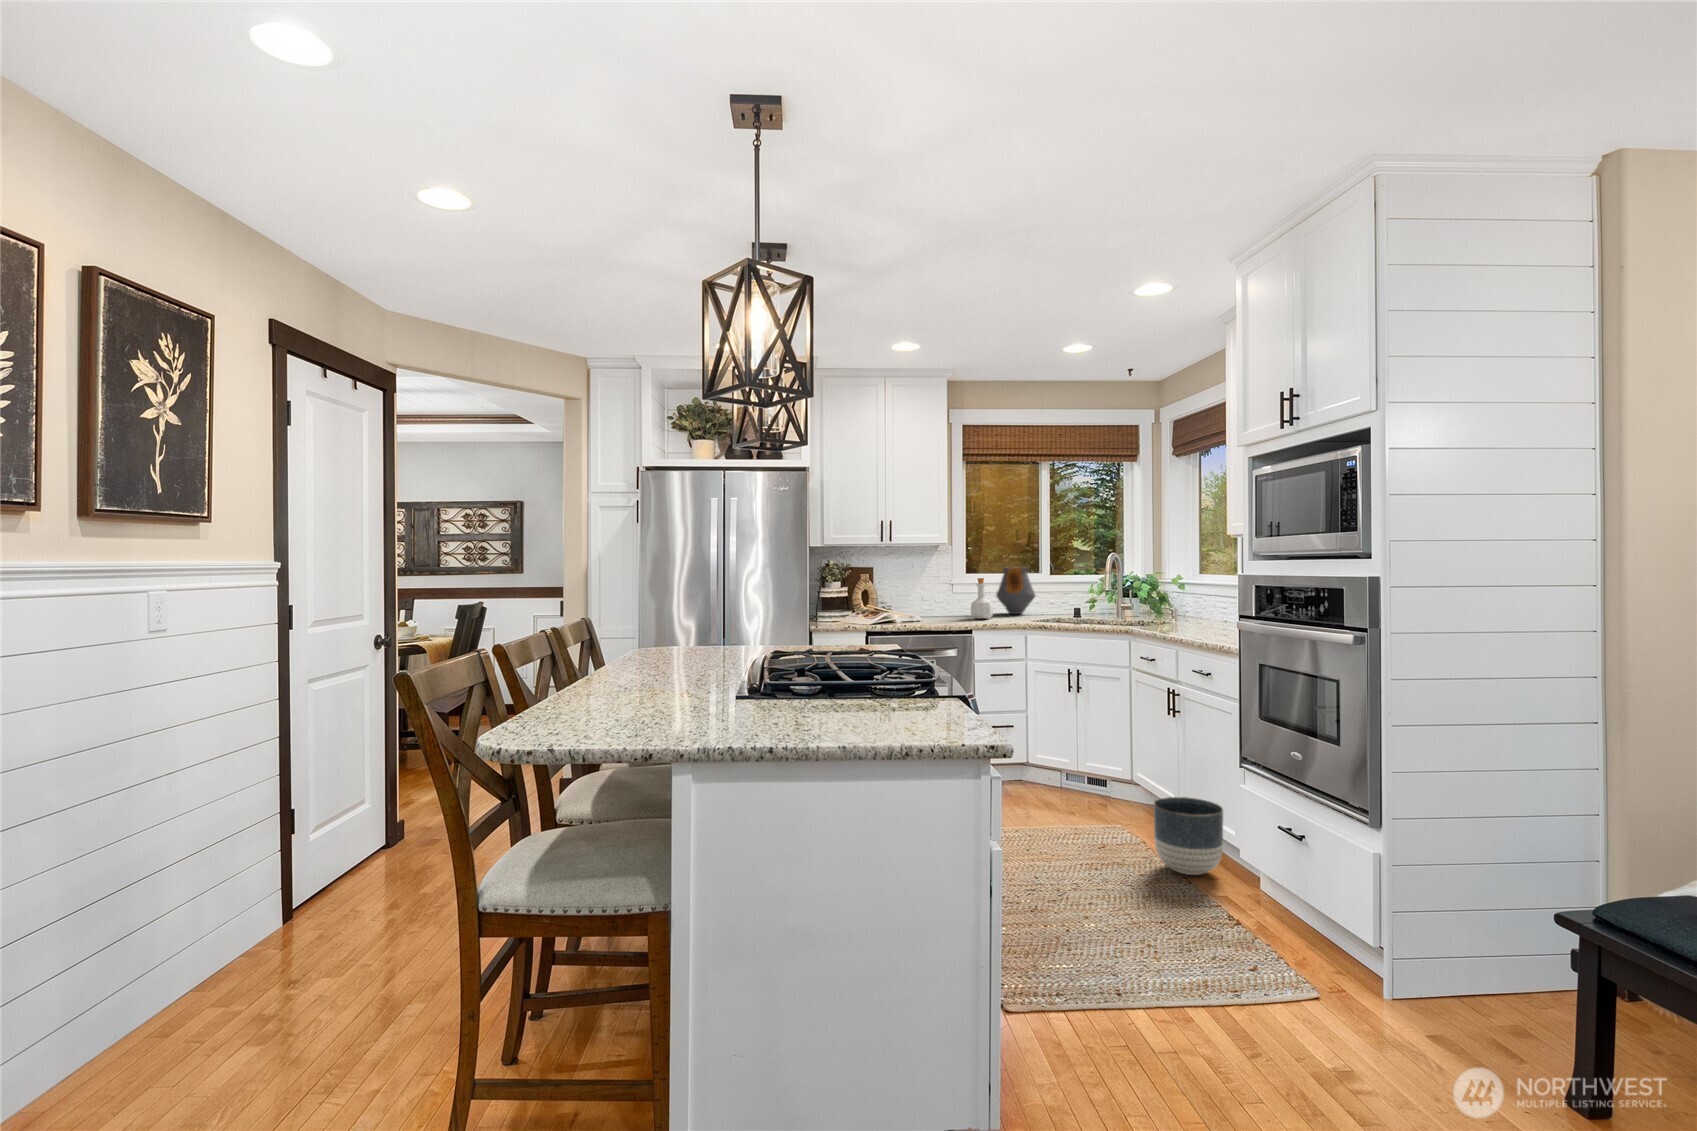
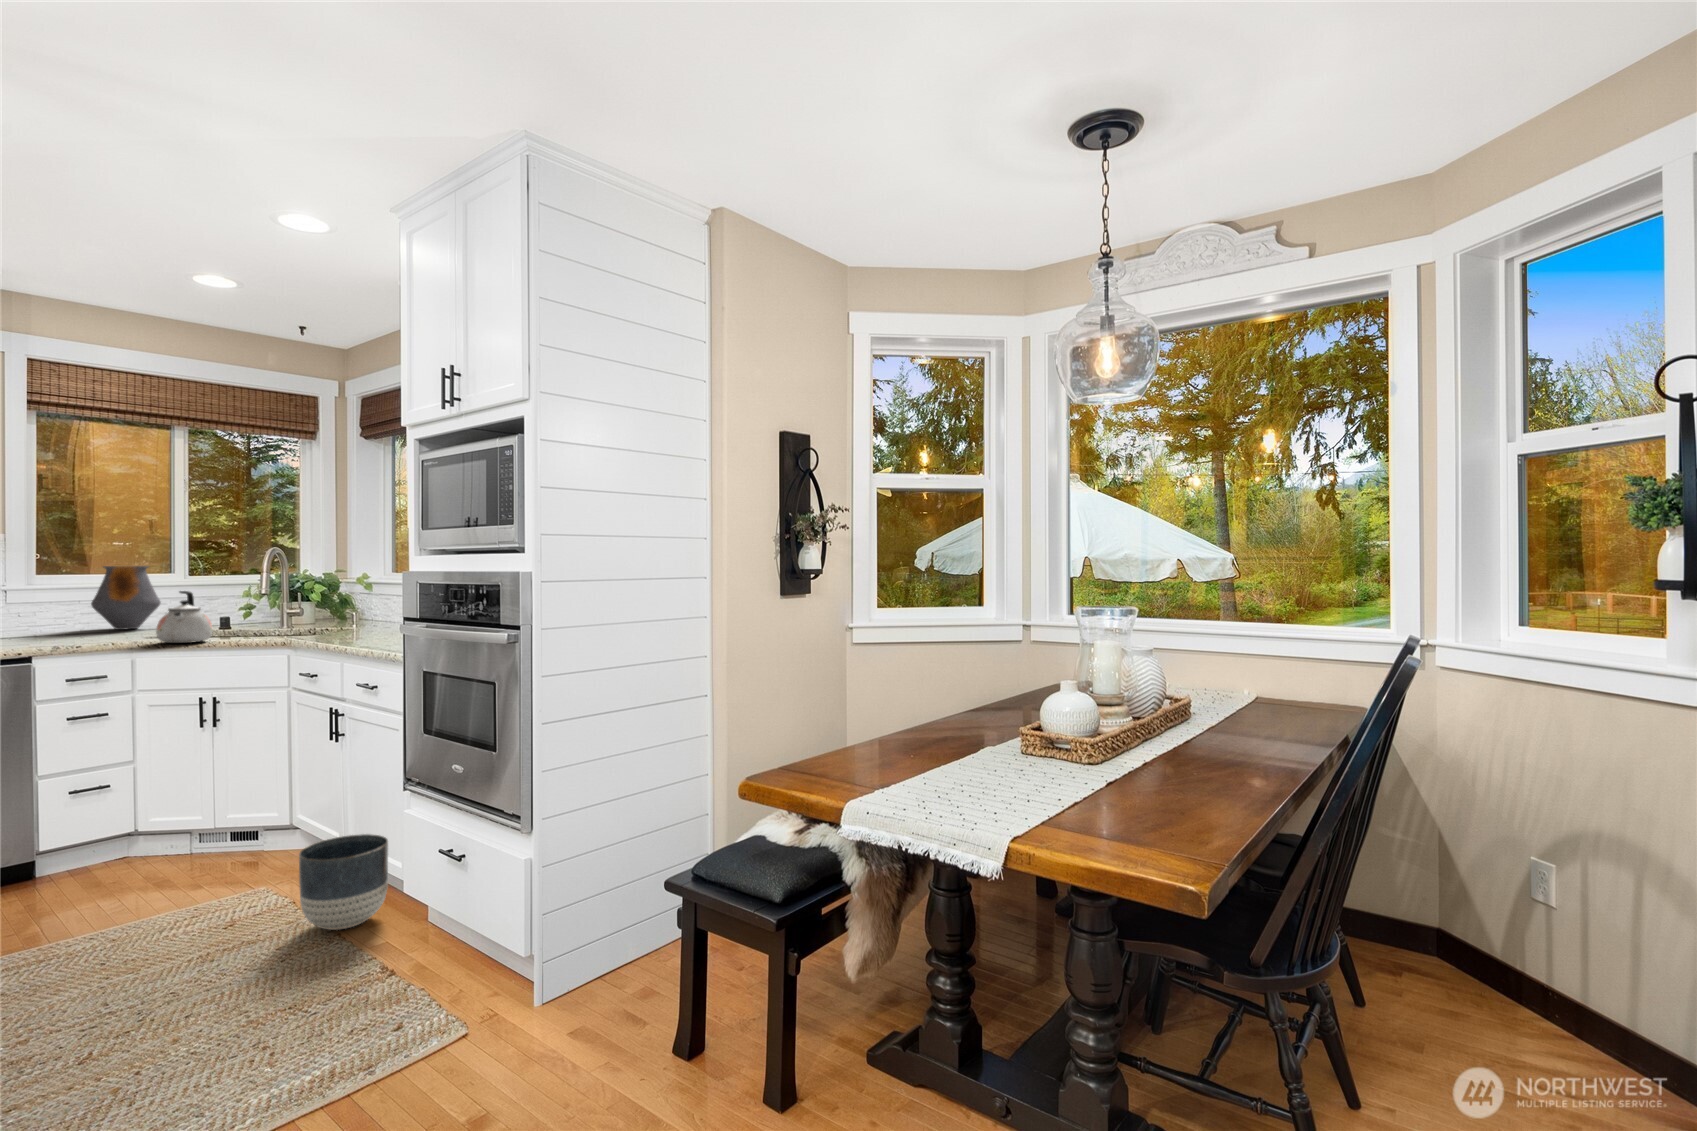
bottle: present [971,578,993,619] -> none [37,581,80,639]
kettle: none [1041,587,1075,626] -> present [156,591,212,643]

